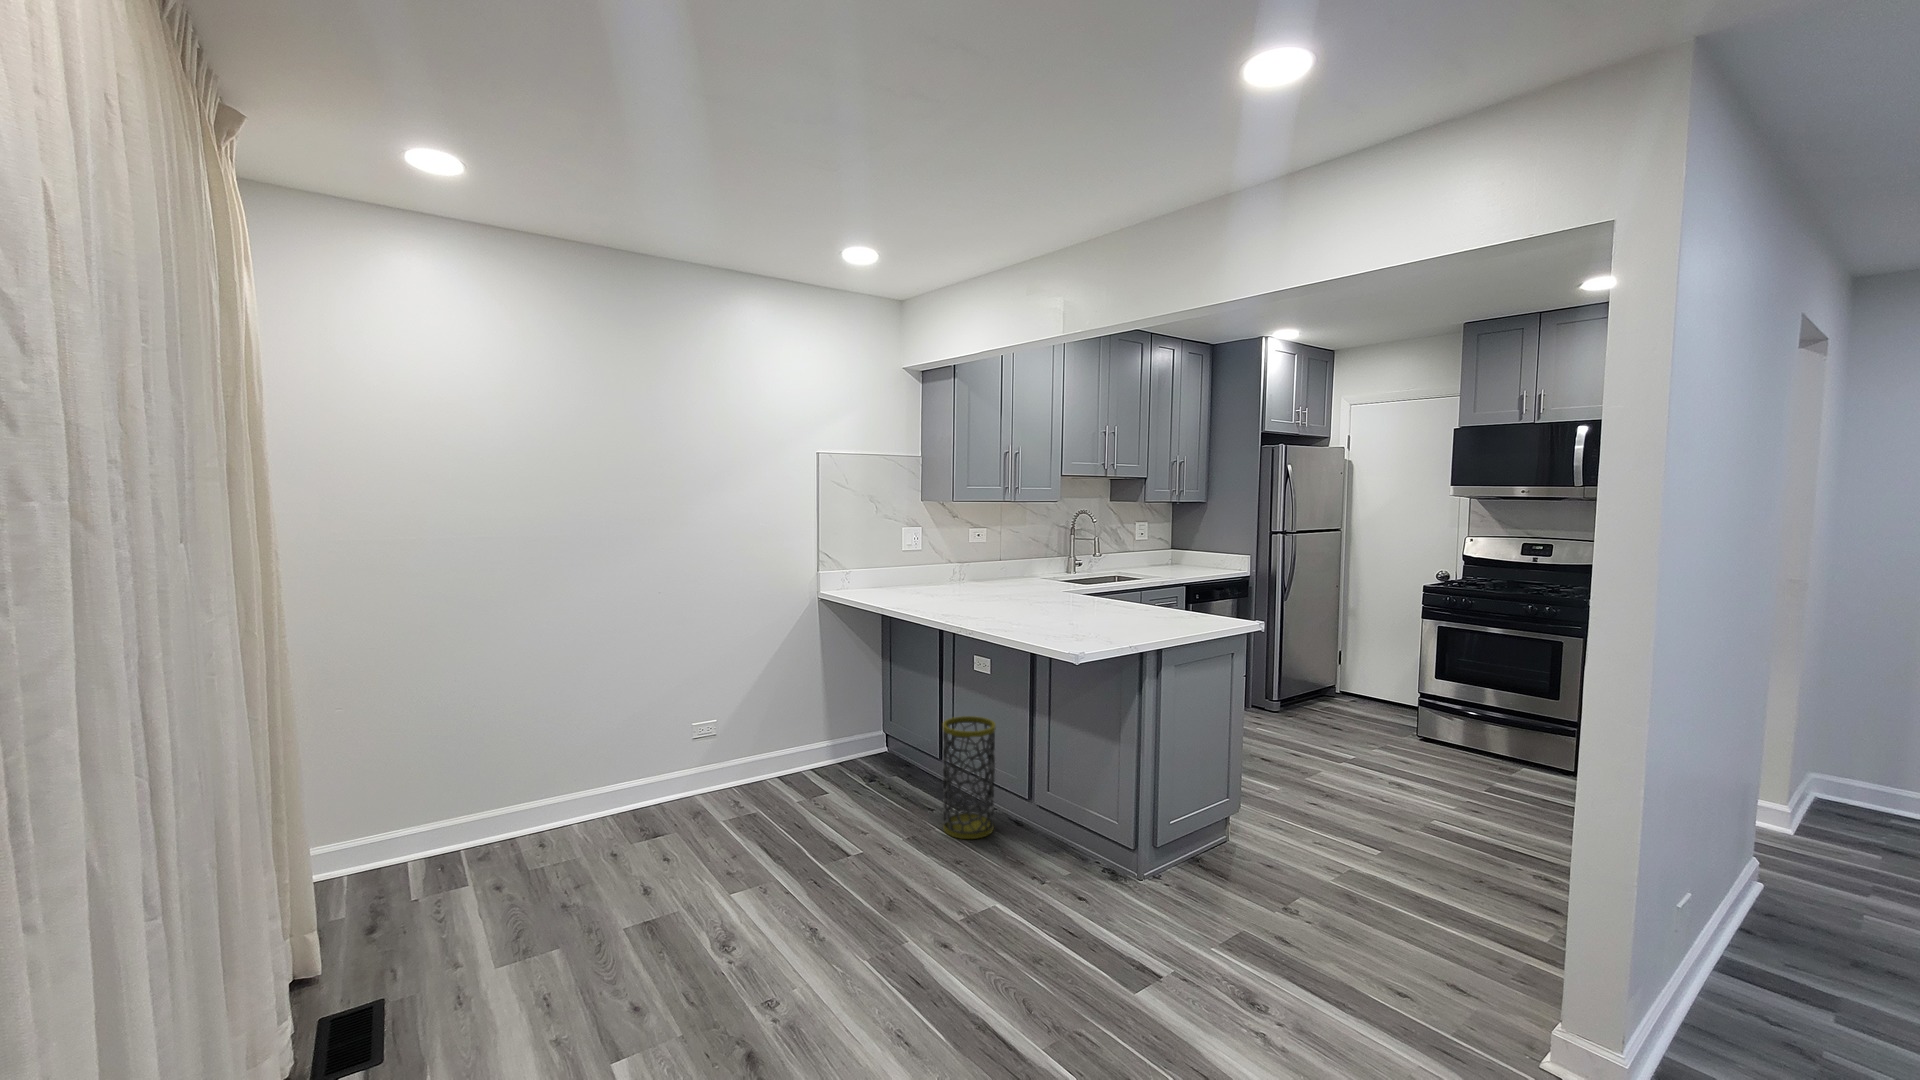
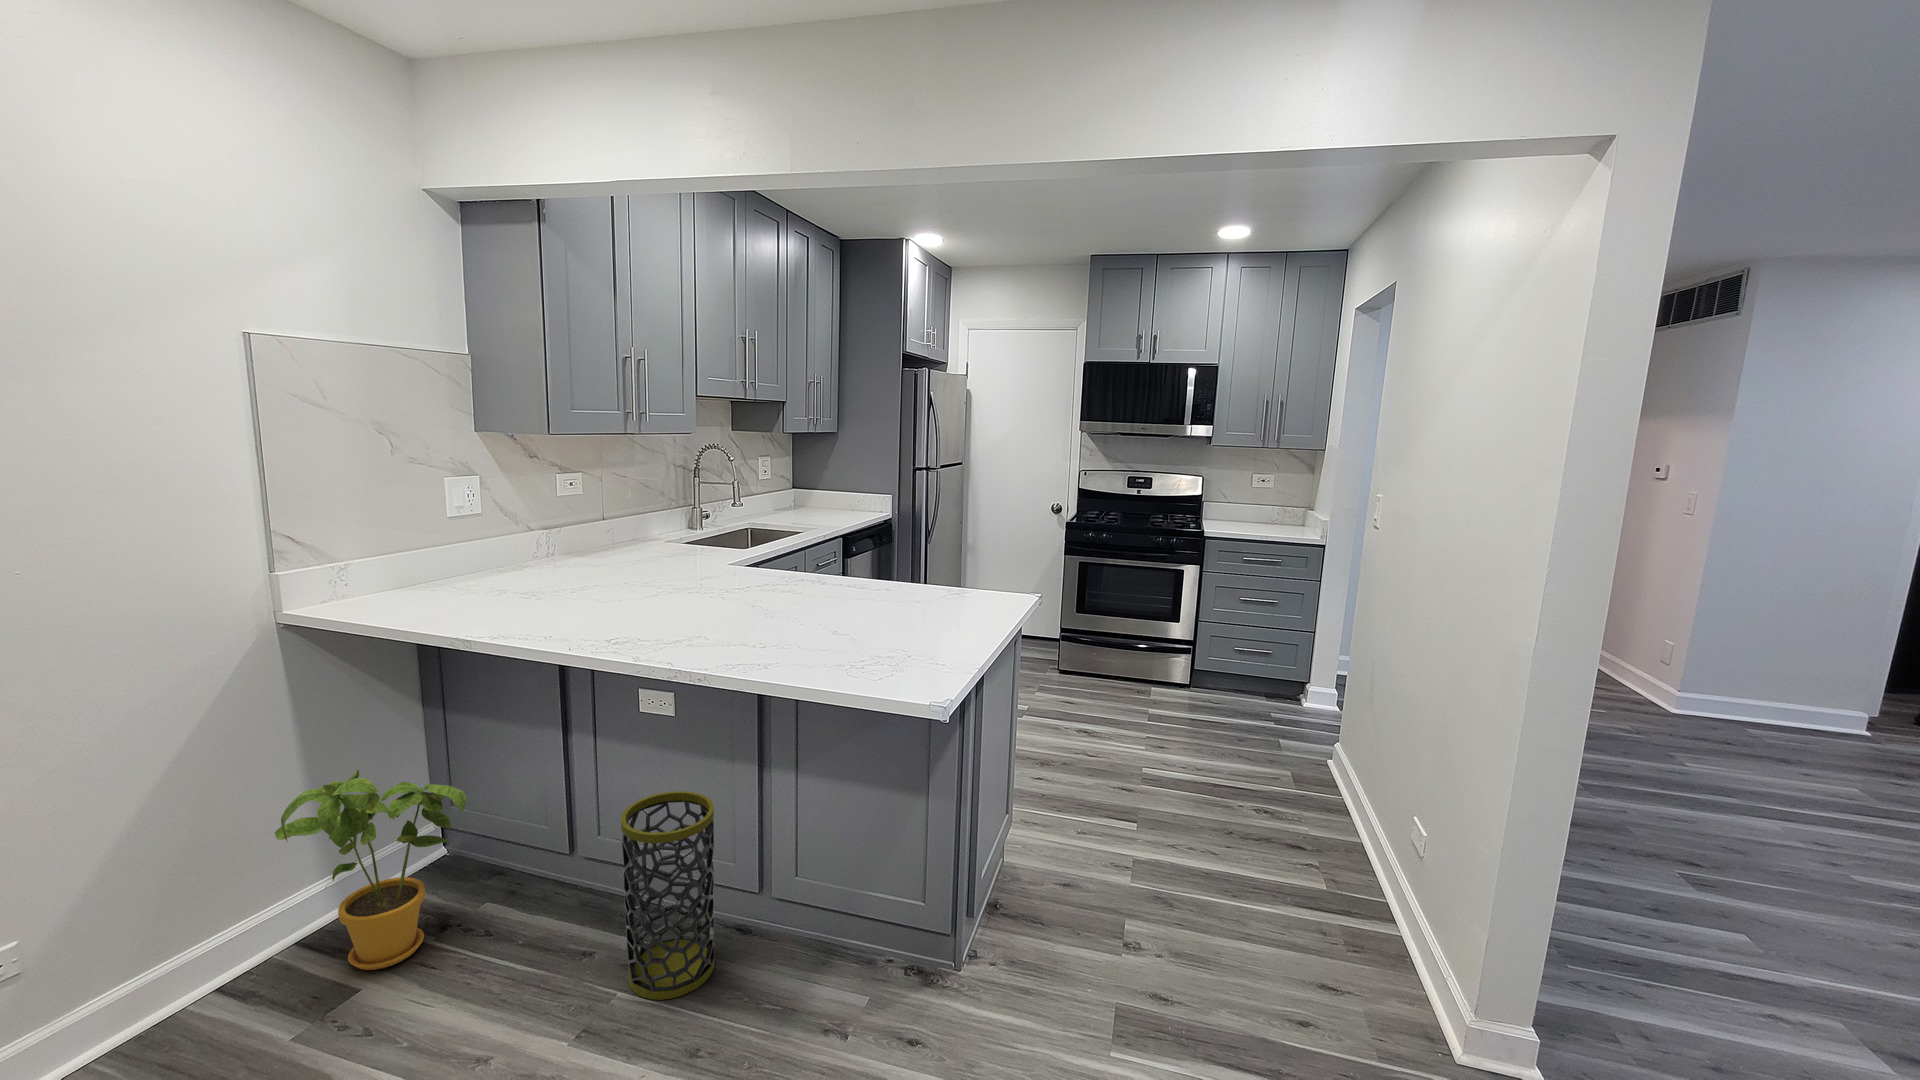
house plant: none [806,675,885,788] -> present [274,770,466,970]

